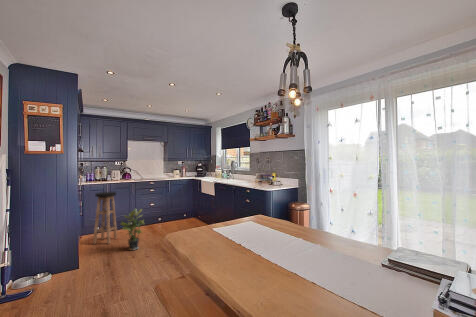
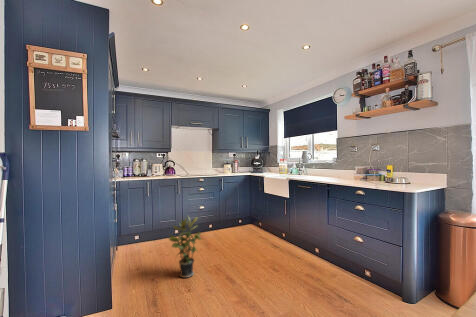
bar stool: present [93,192,117,244] -> none [132,191,162,263]

